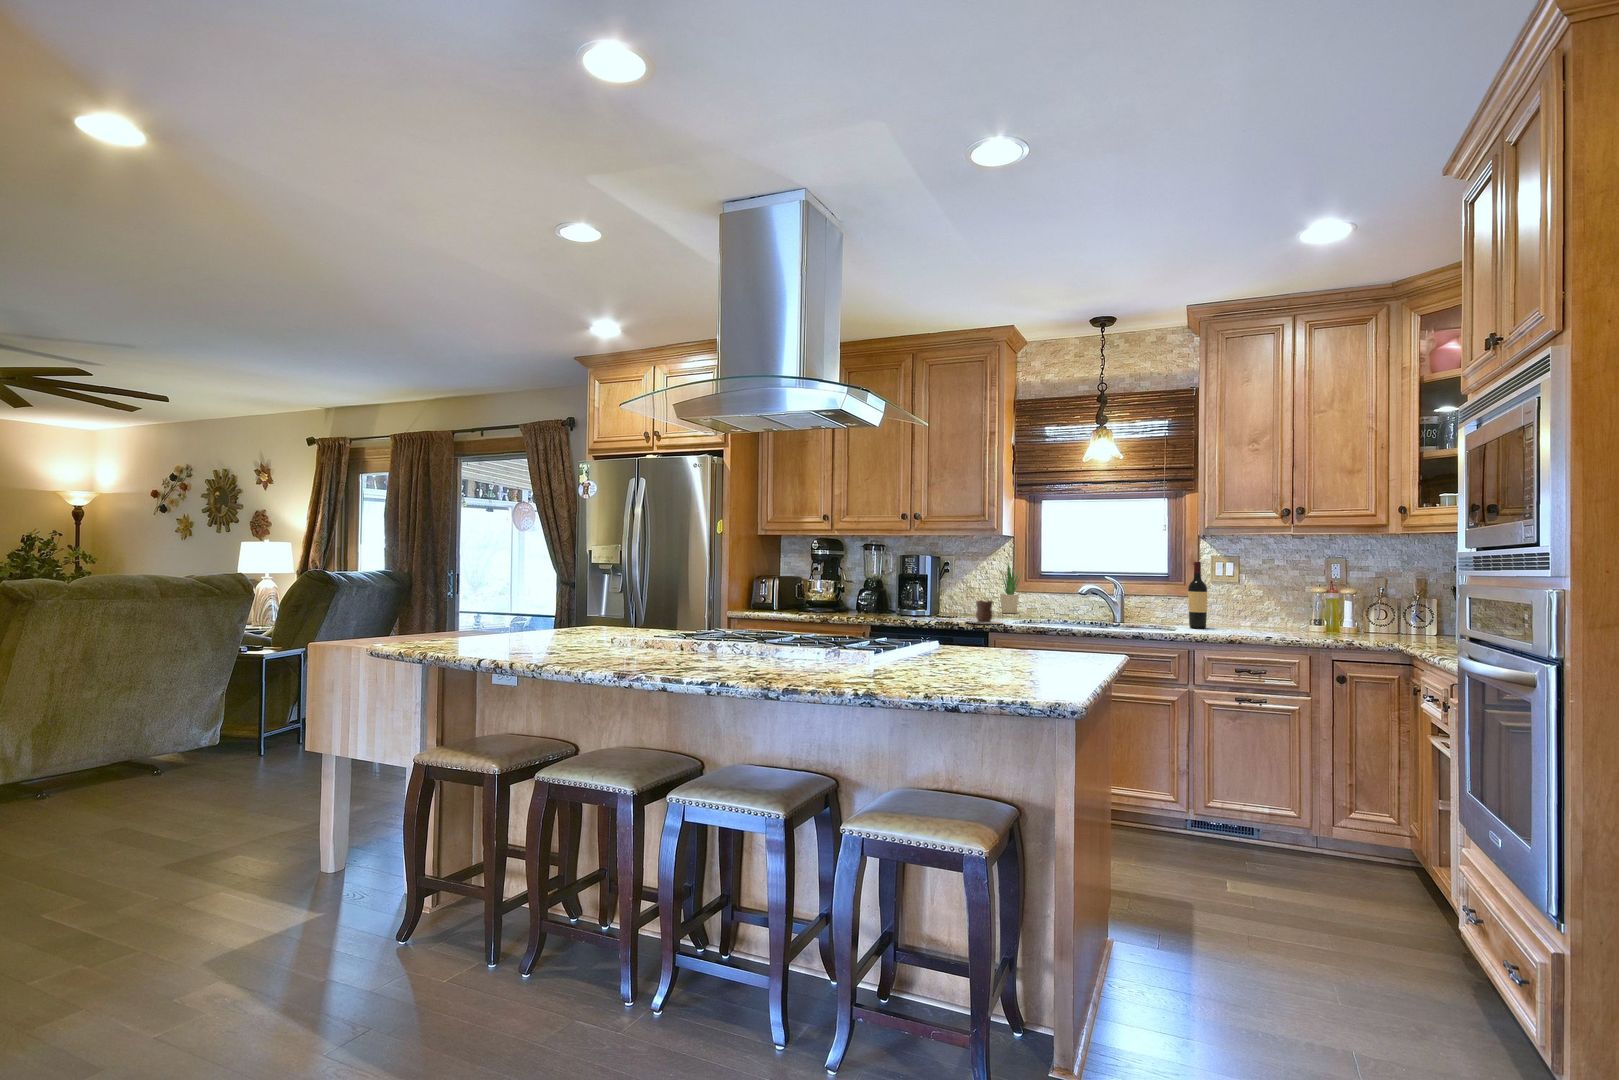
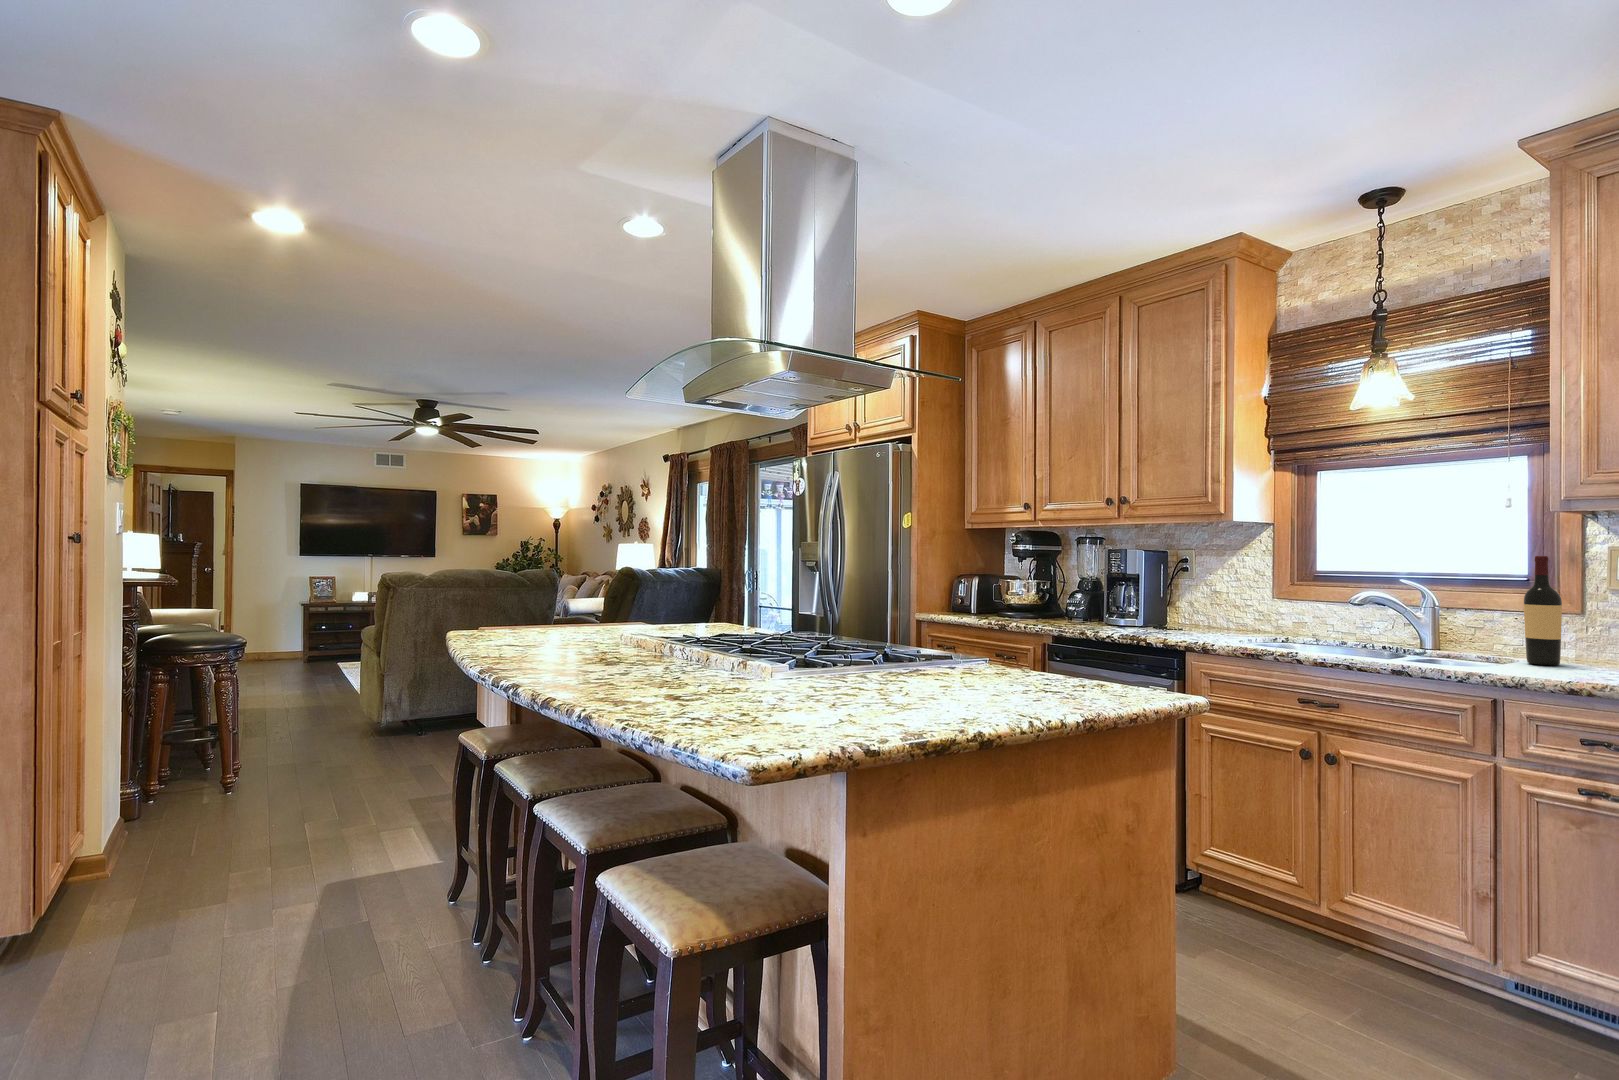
potted plant: present [1000,563,1021,613] -> none [1258,557,1291,629]
vase: present [969,600,1002,624] -> none [1166,608,1221,642]

